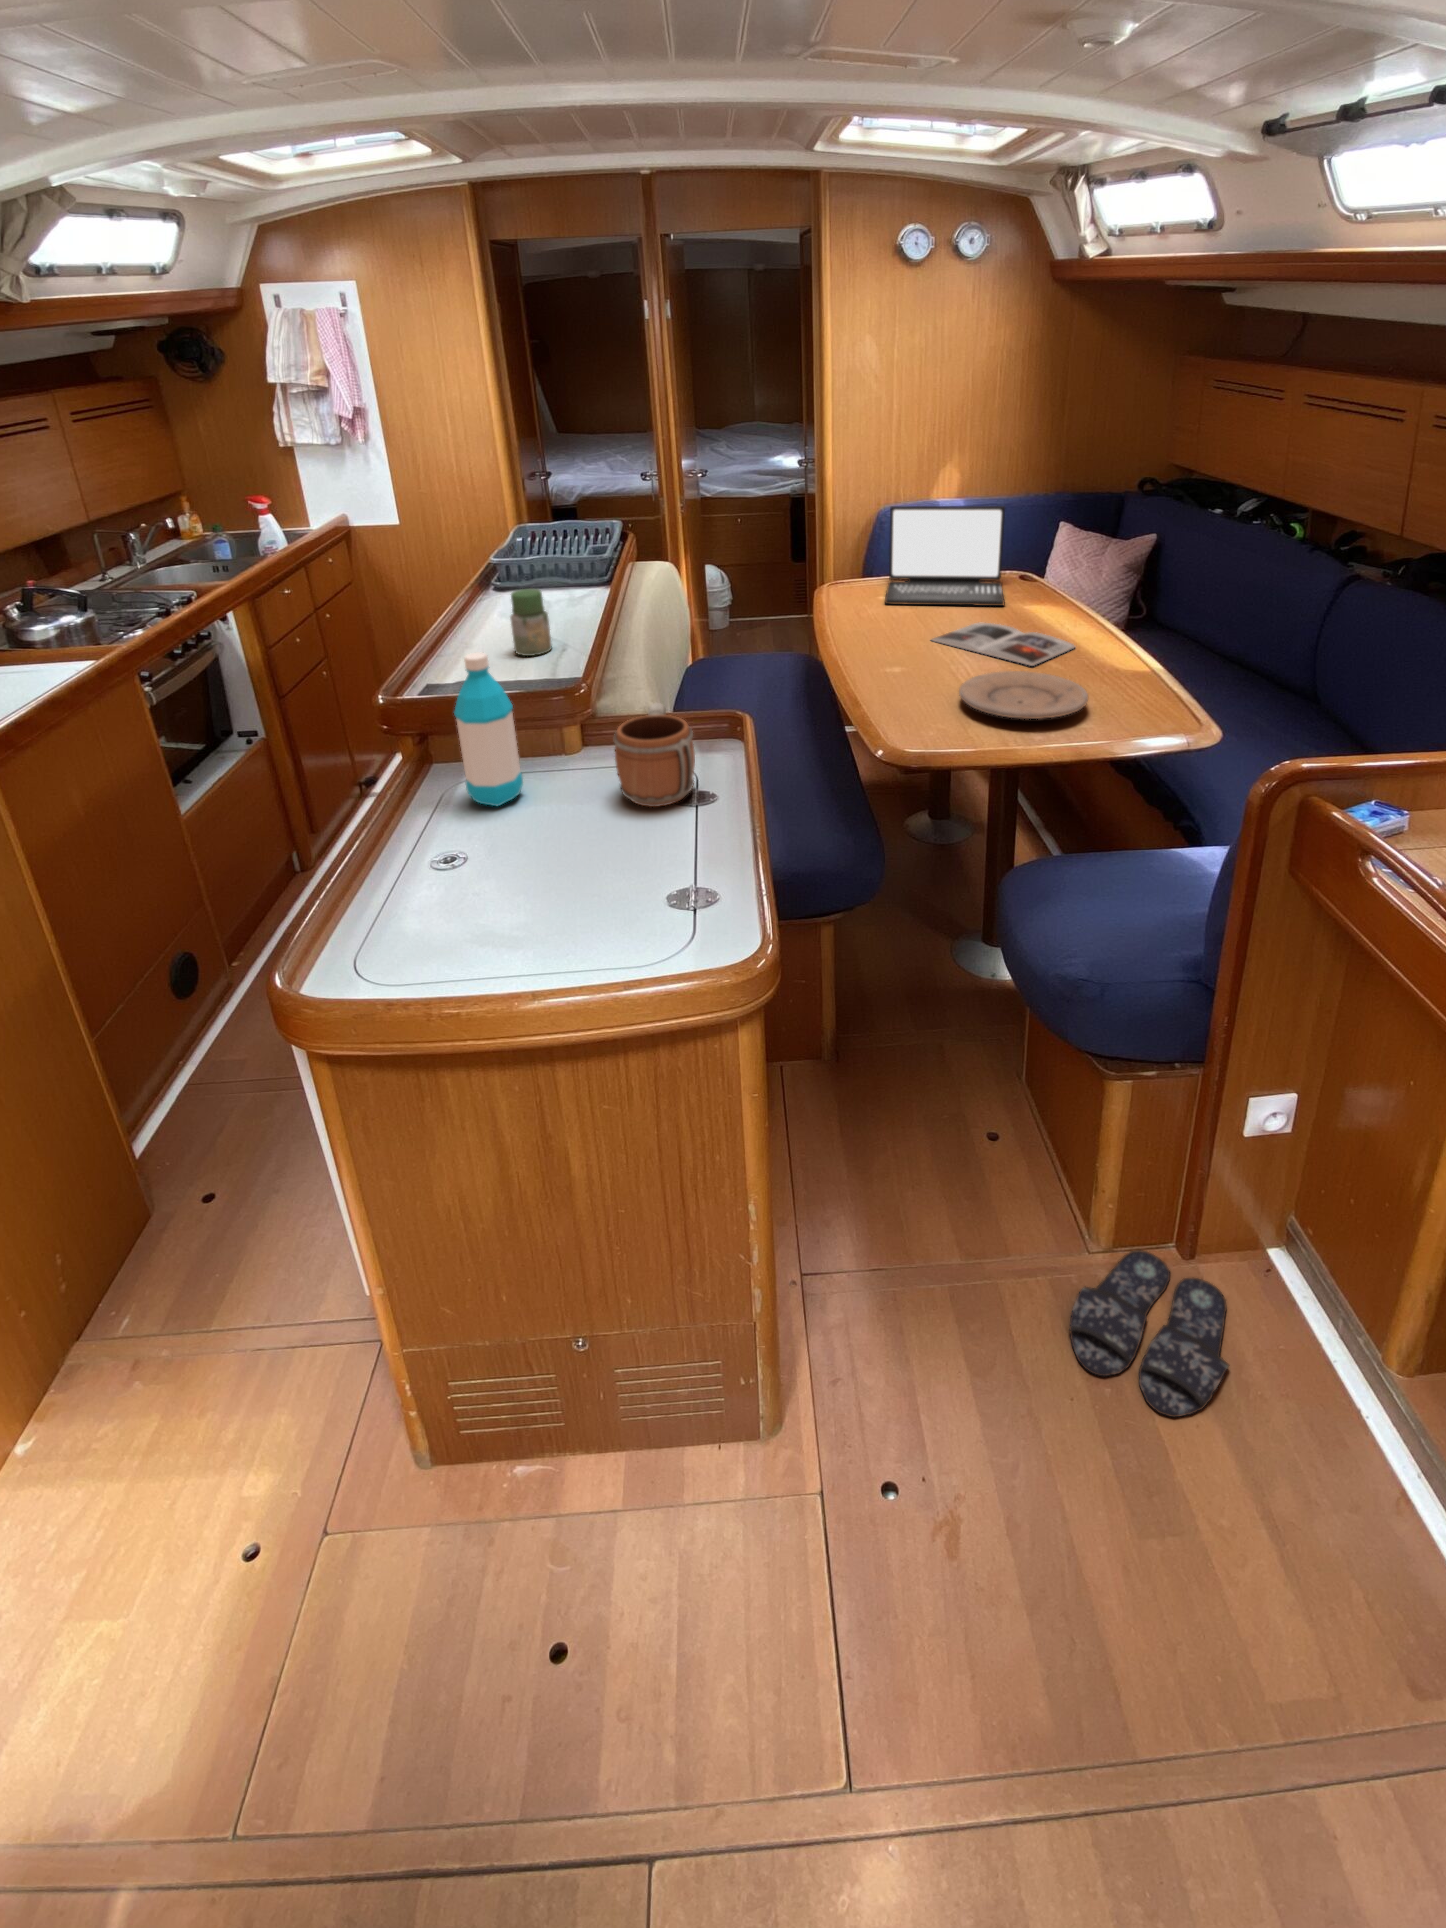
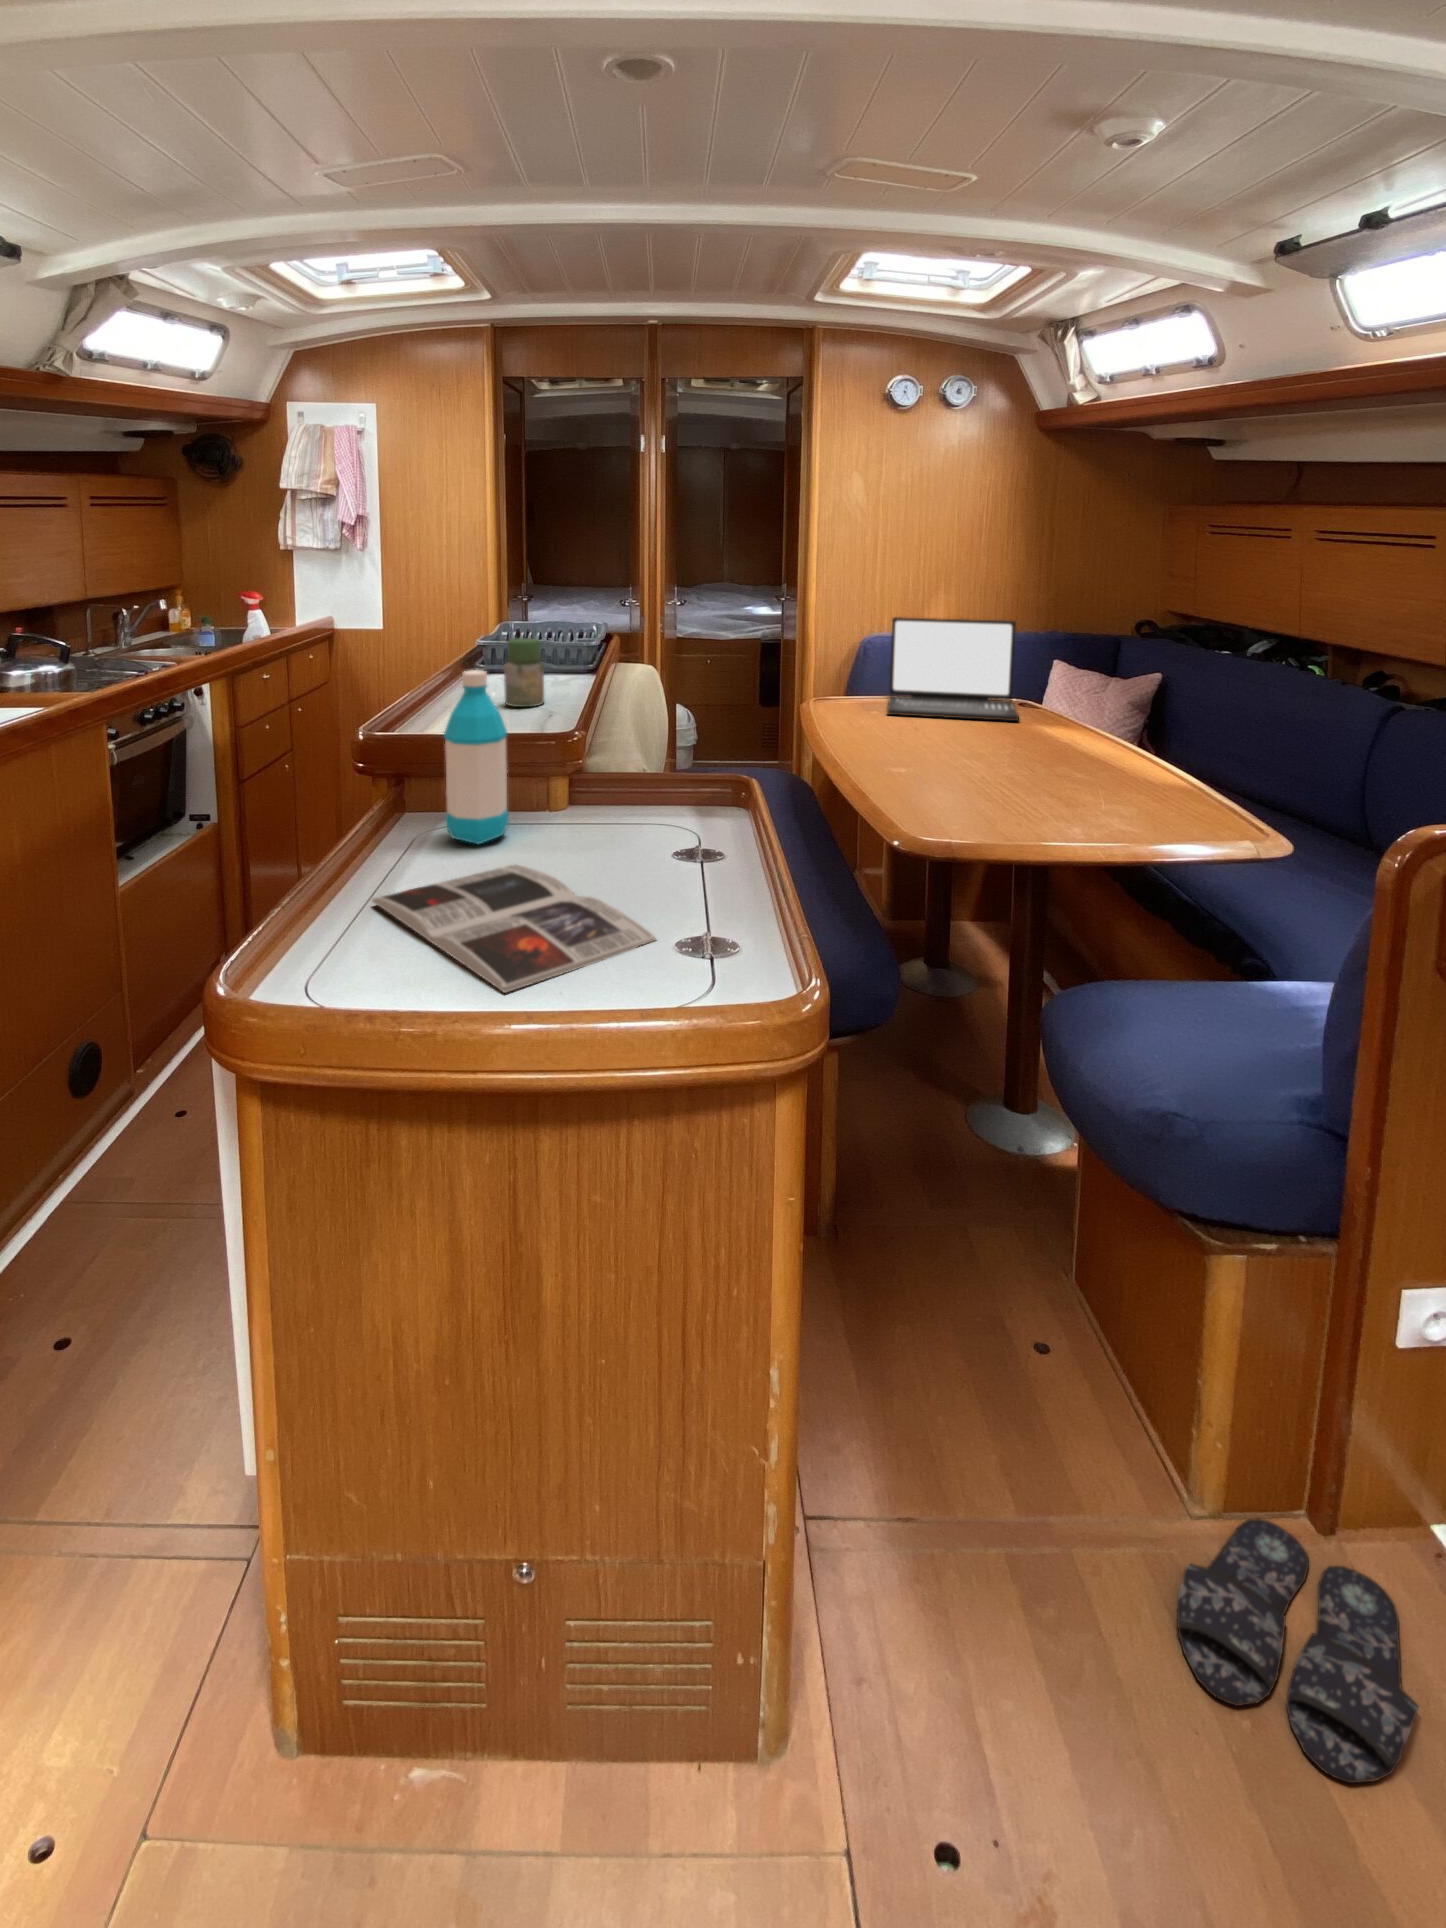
magazine: present [932,623,1076,666] -> present [372,865,656,993]
plate: present [959,671,1088,719] -> none [983,771,1134,815]
mug: present [614,703,695,807] -> none [615,744,704,852]

